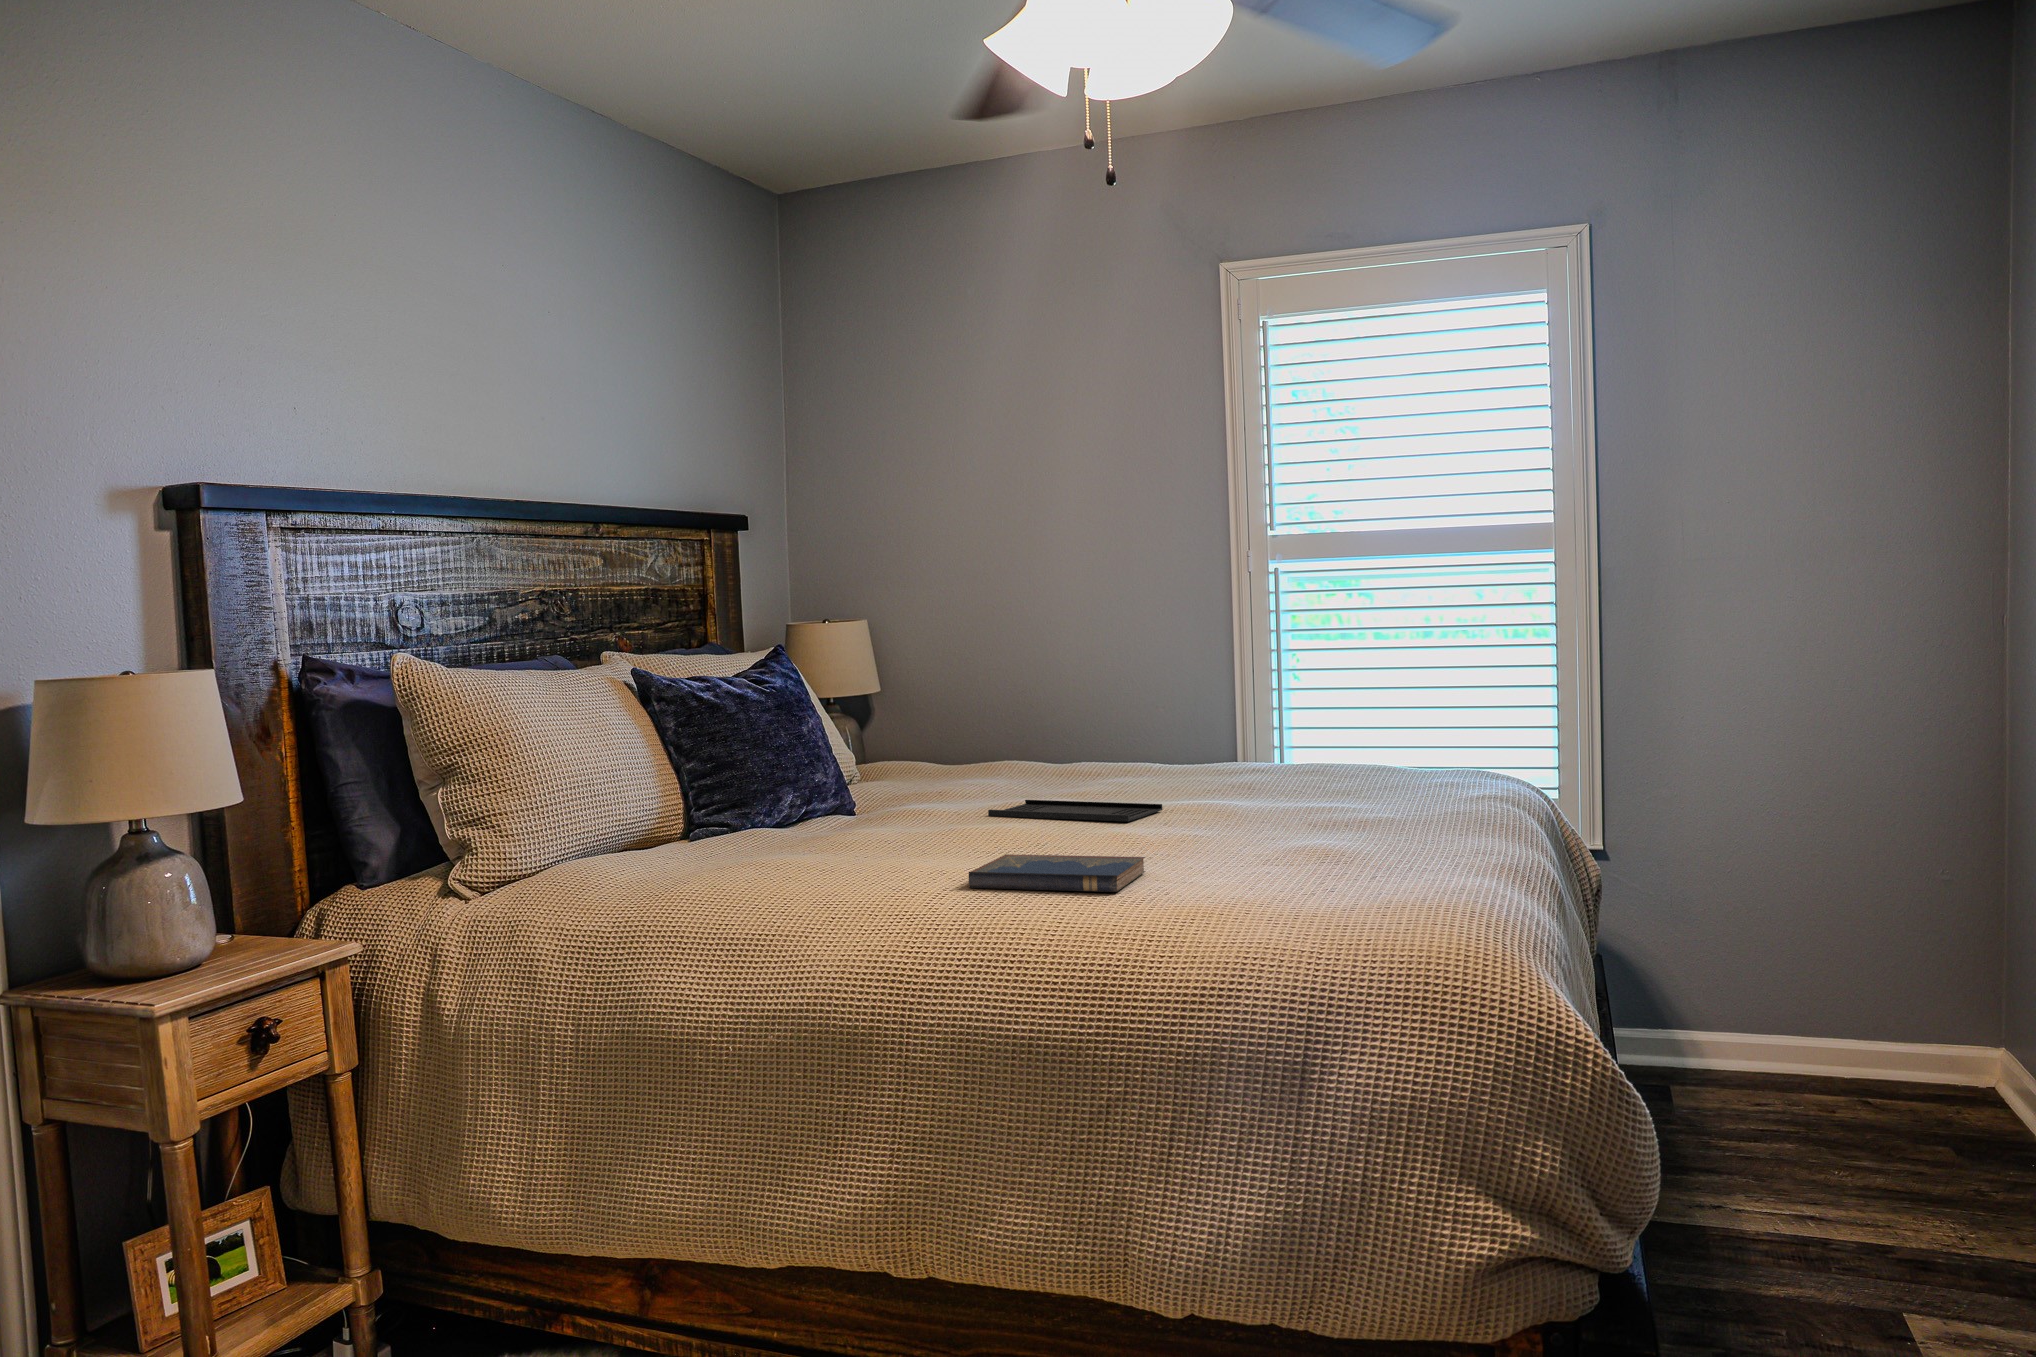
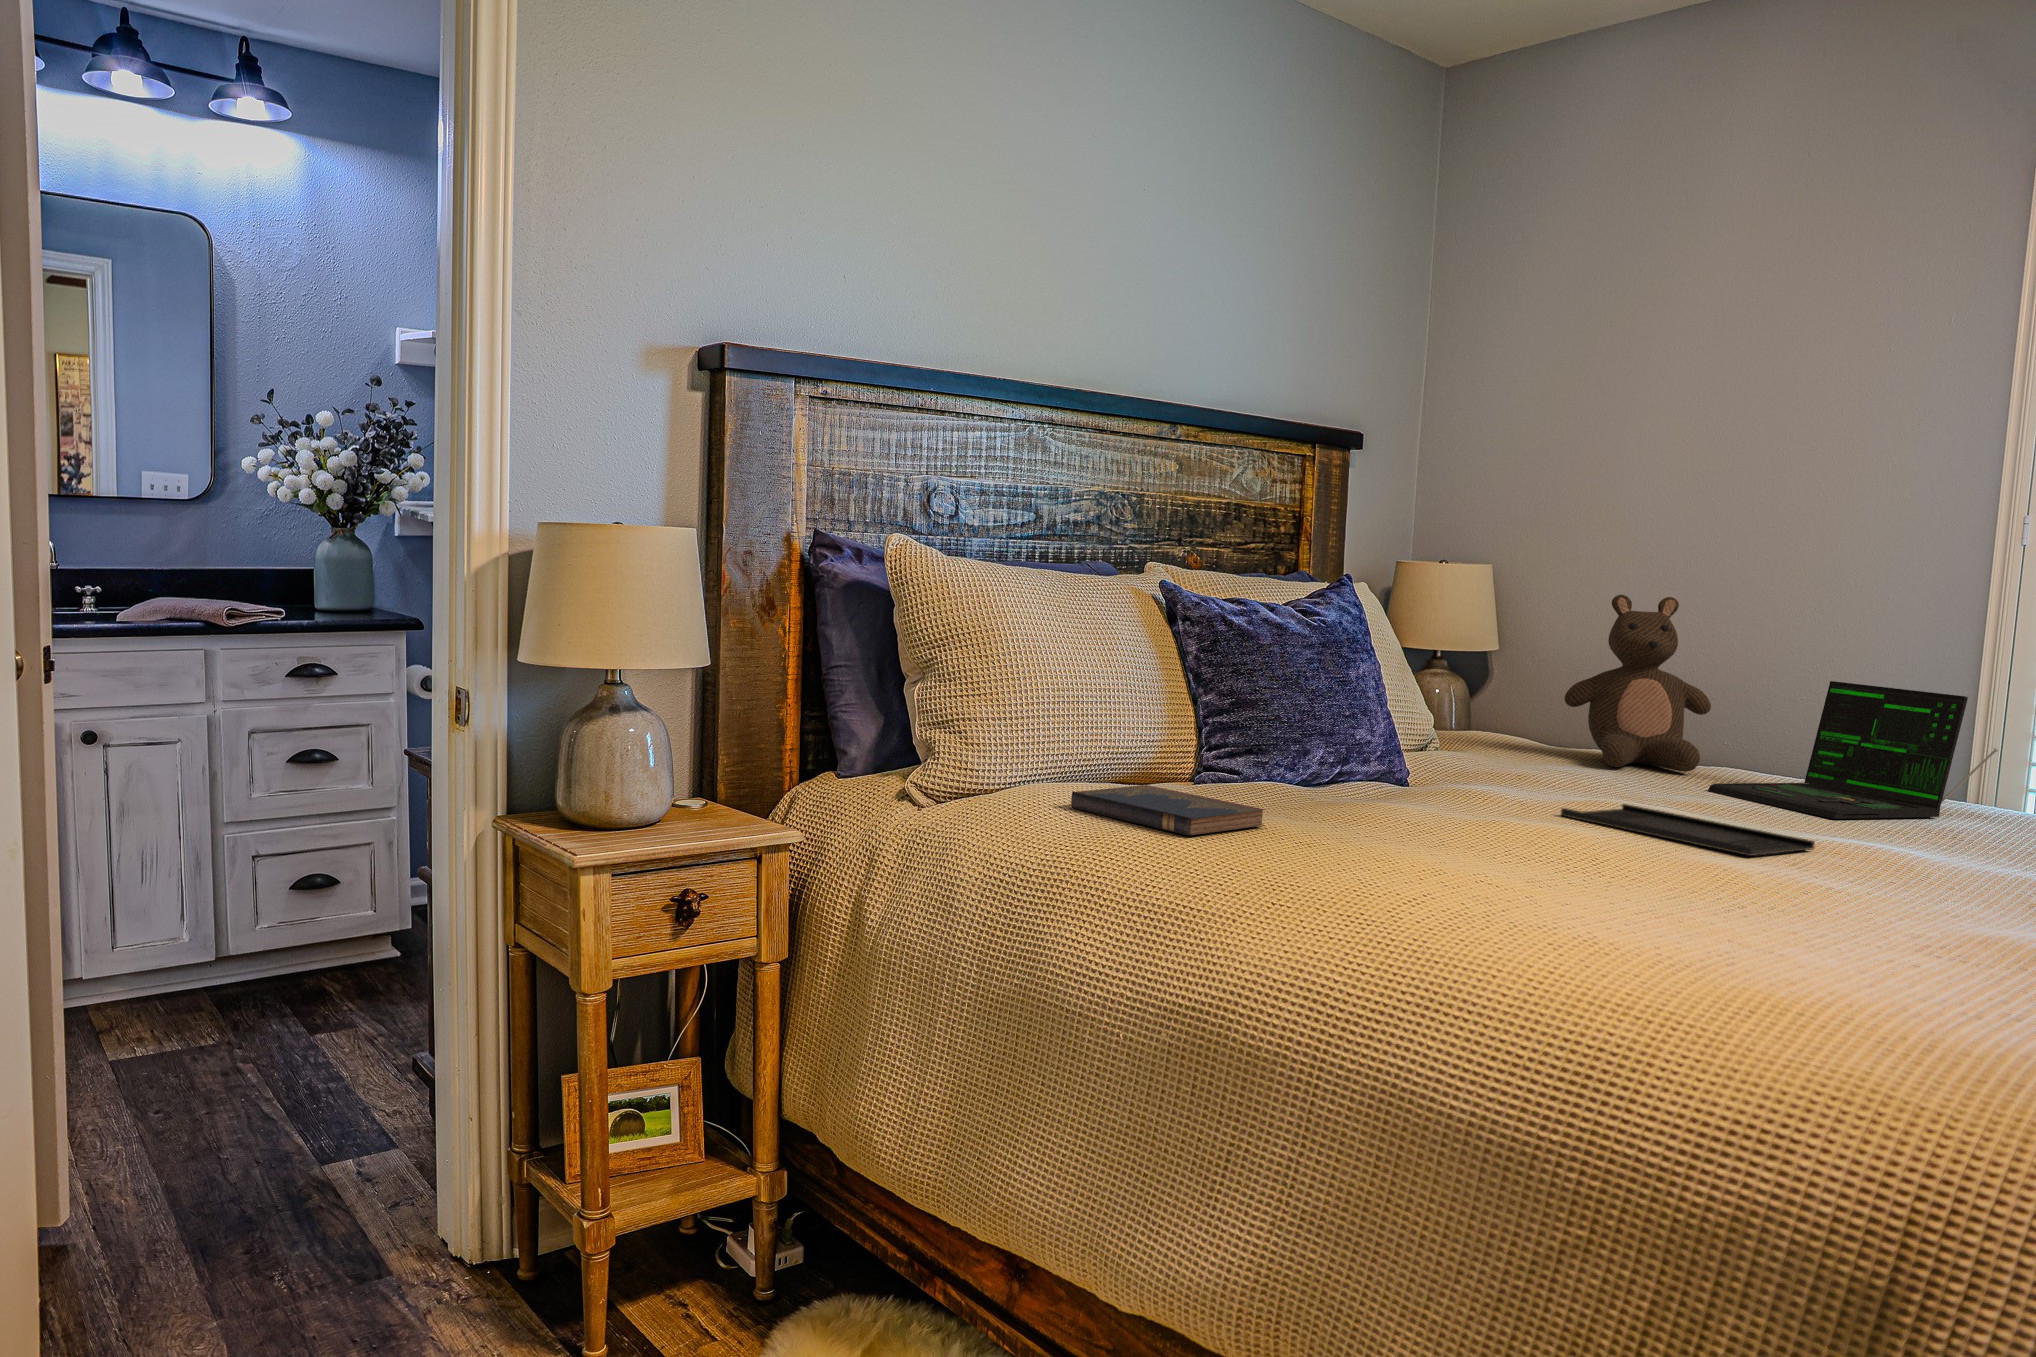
stuffed bear: none [950,637,1055,774] -> present [1564,595,1711,772]
laptop: none [1070,688,1249,788] -> present [1708,681,1999,819]
hardcover book: present [969,854,1145,892] -> present [1071,785,1265,836]

